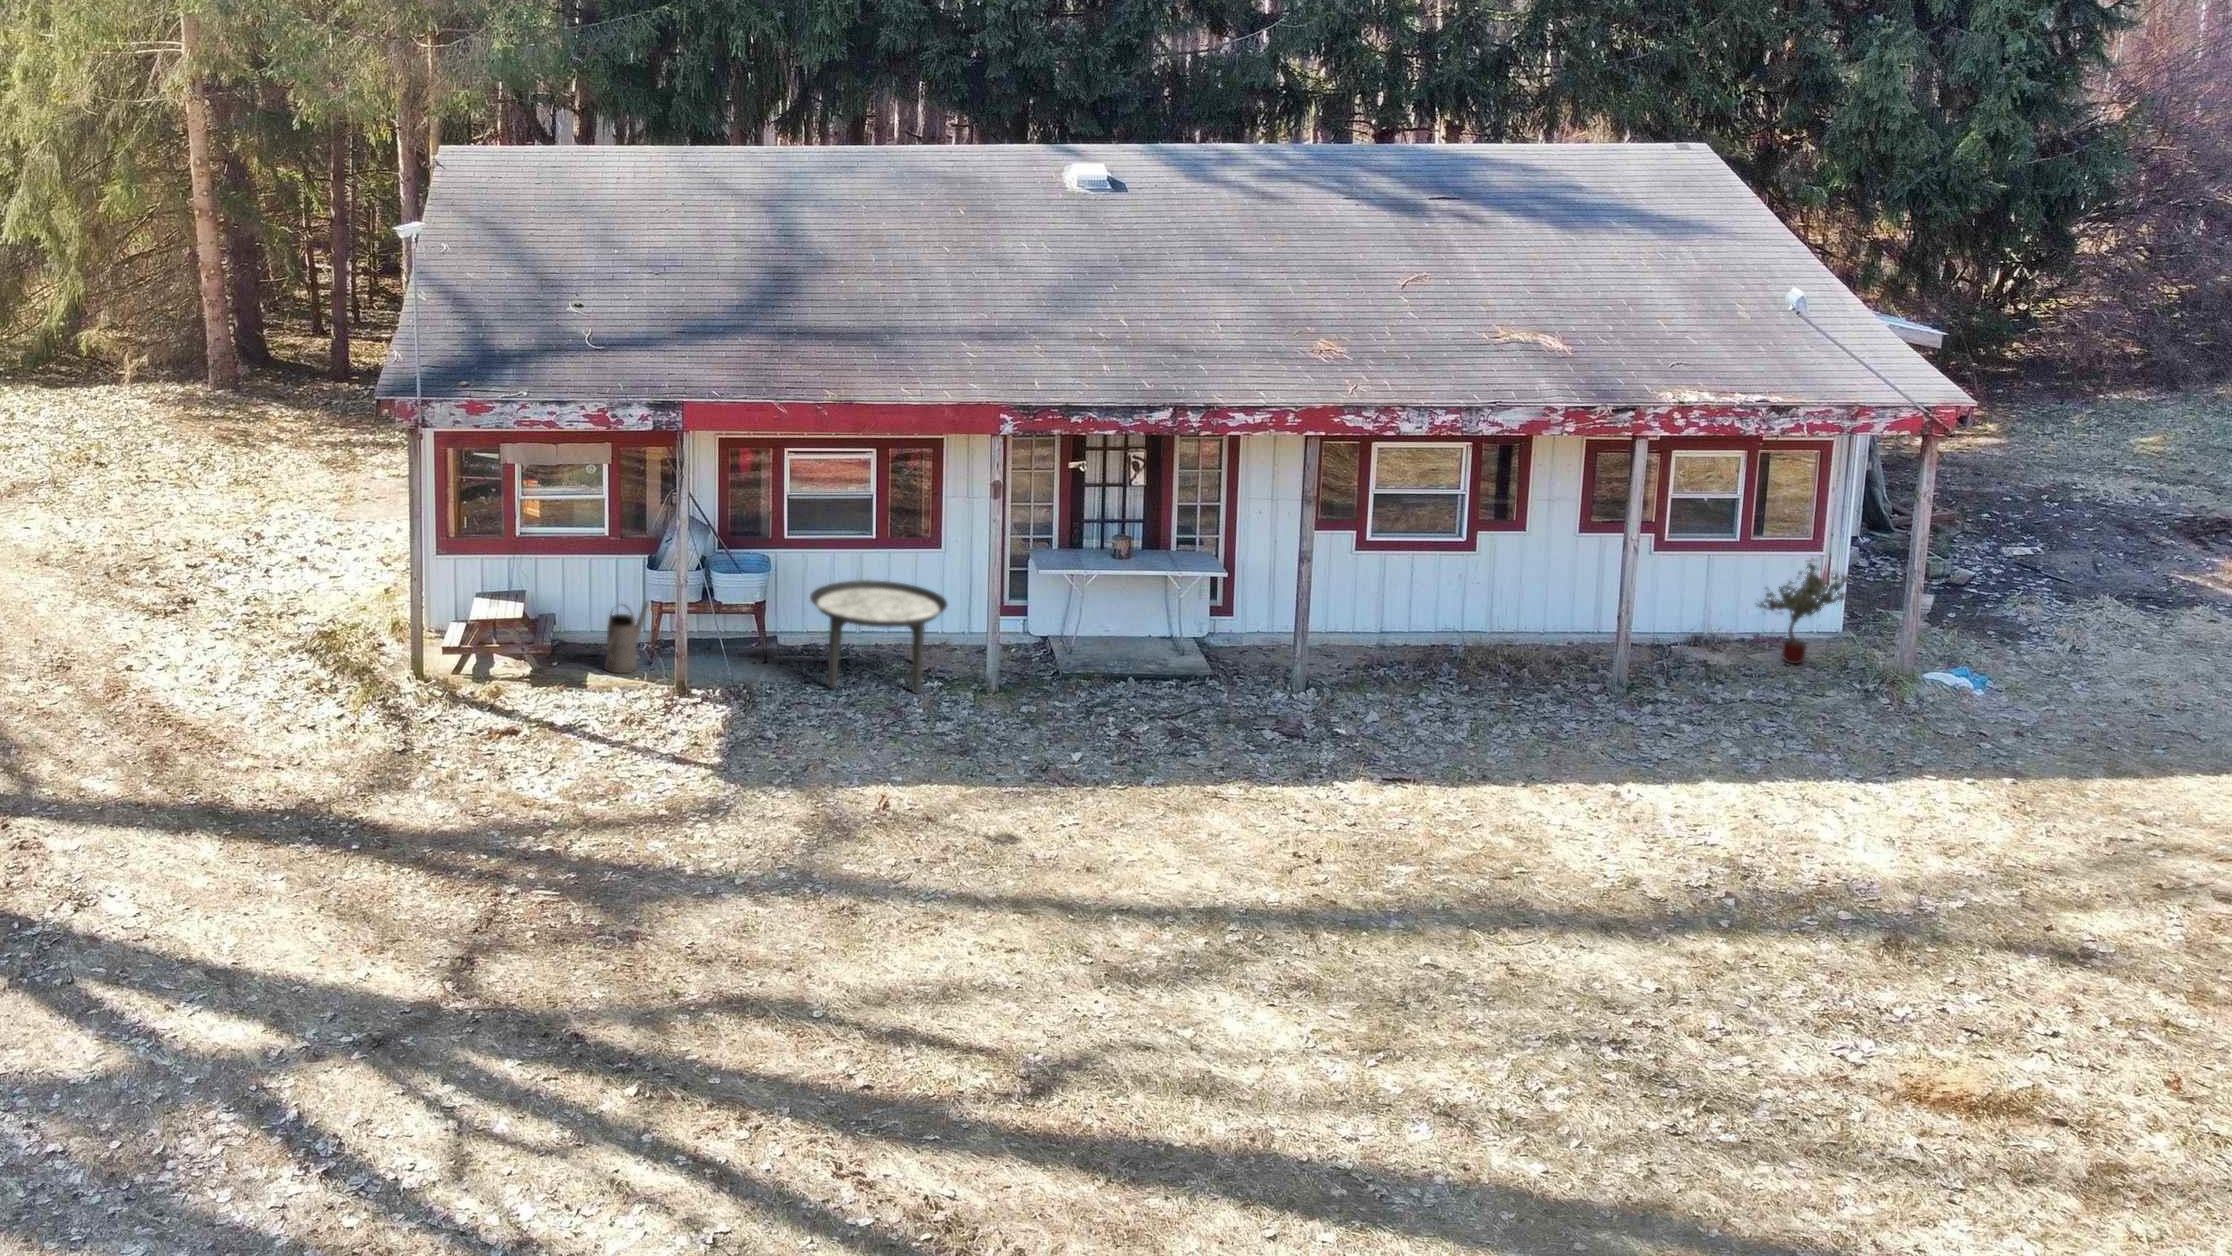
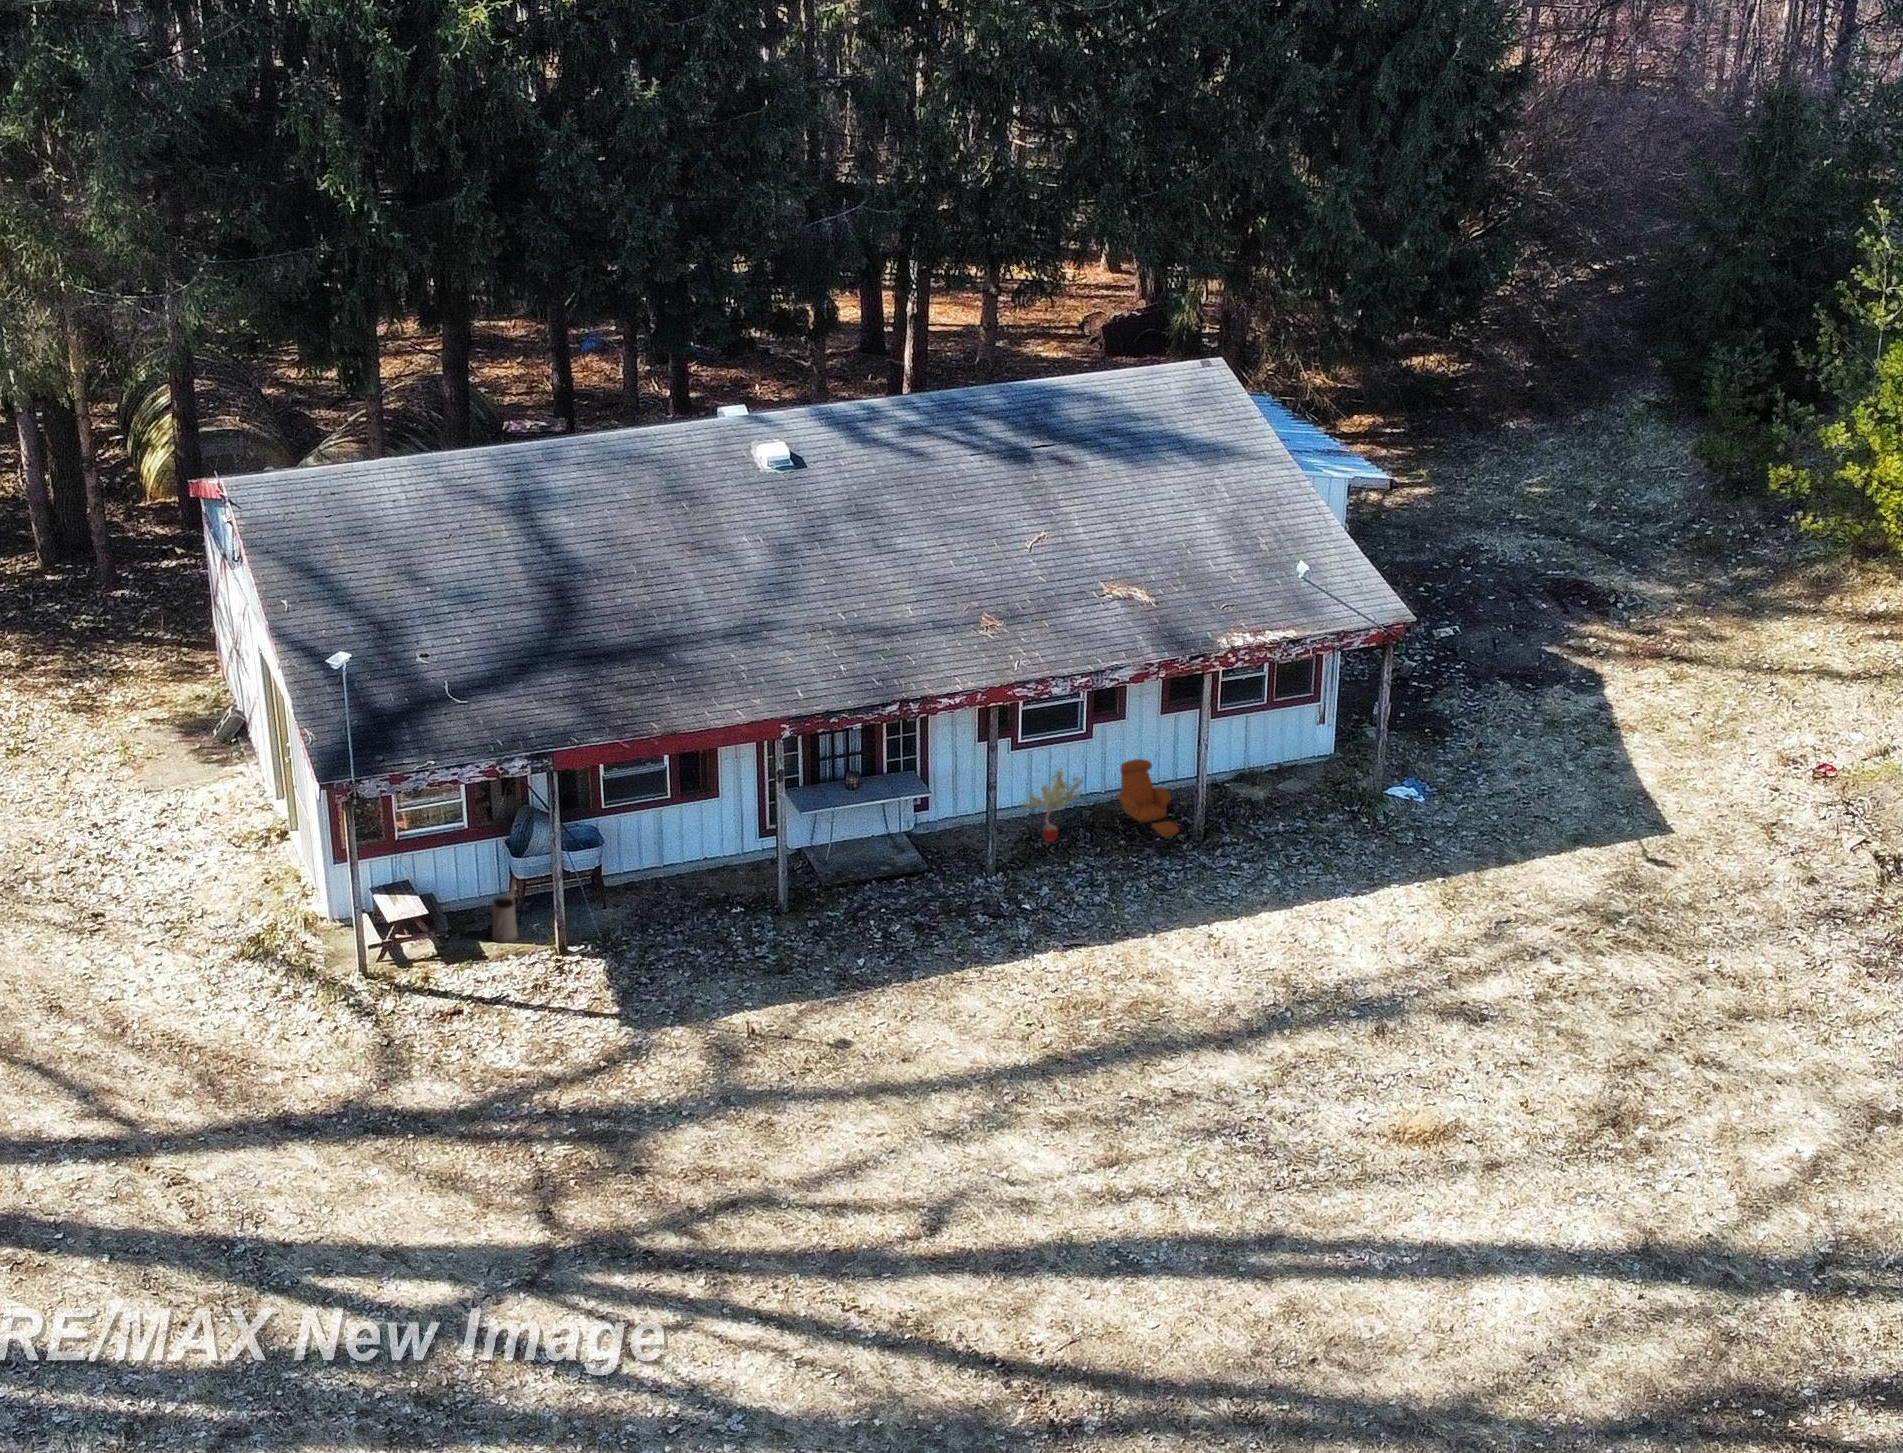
potted tree: present [1758,559,1849,664] -> present [1022,768,1083,842]
lounge chair: none [1499,577,1590,705] -> present [1117,759,1179,849]
round table: present [810,580,947,694] -> none [645,835,750,930]

